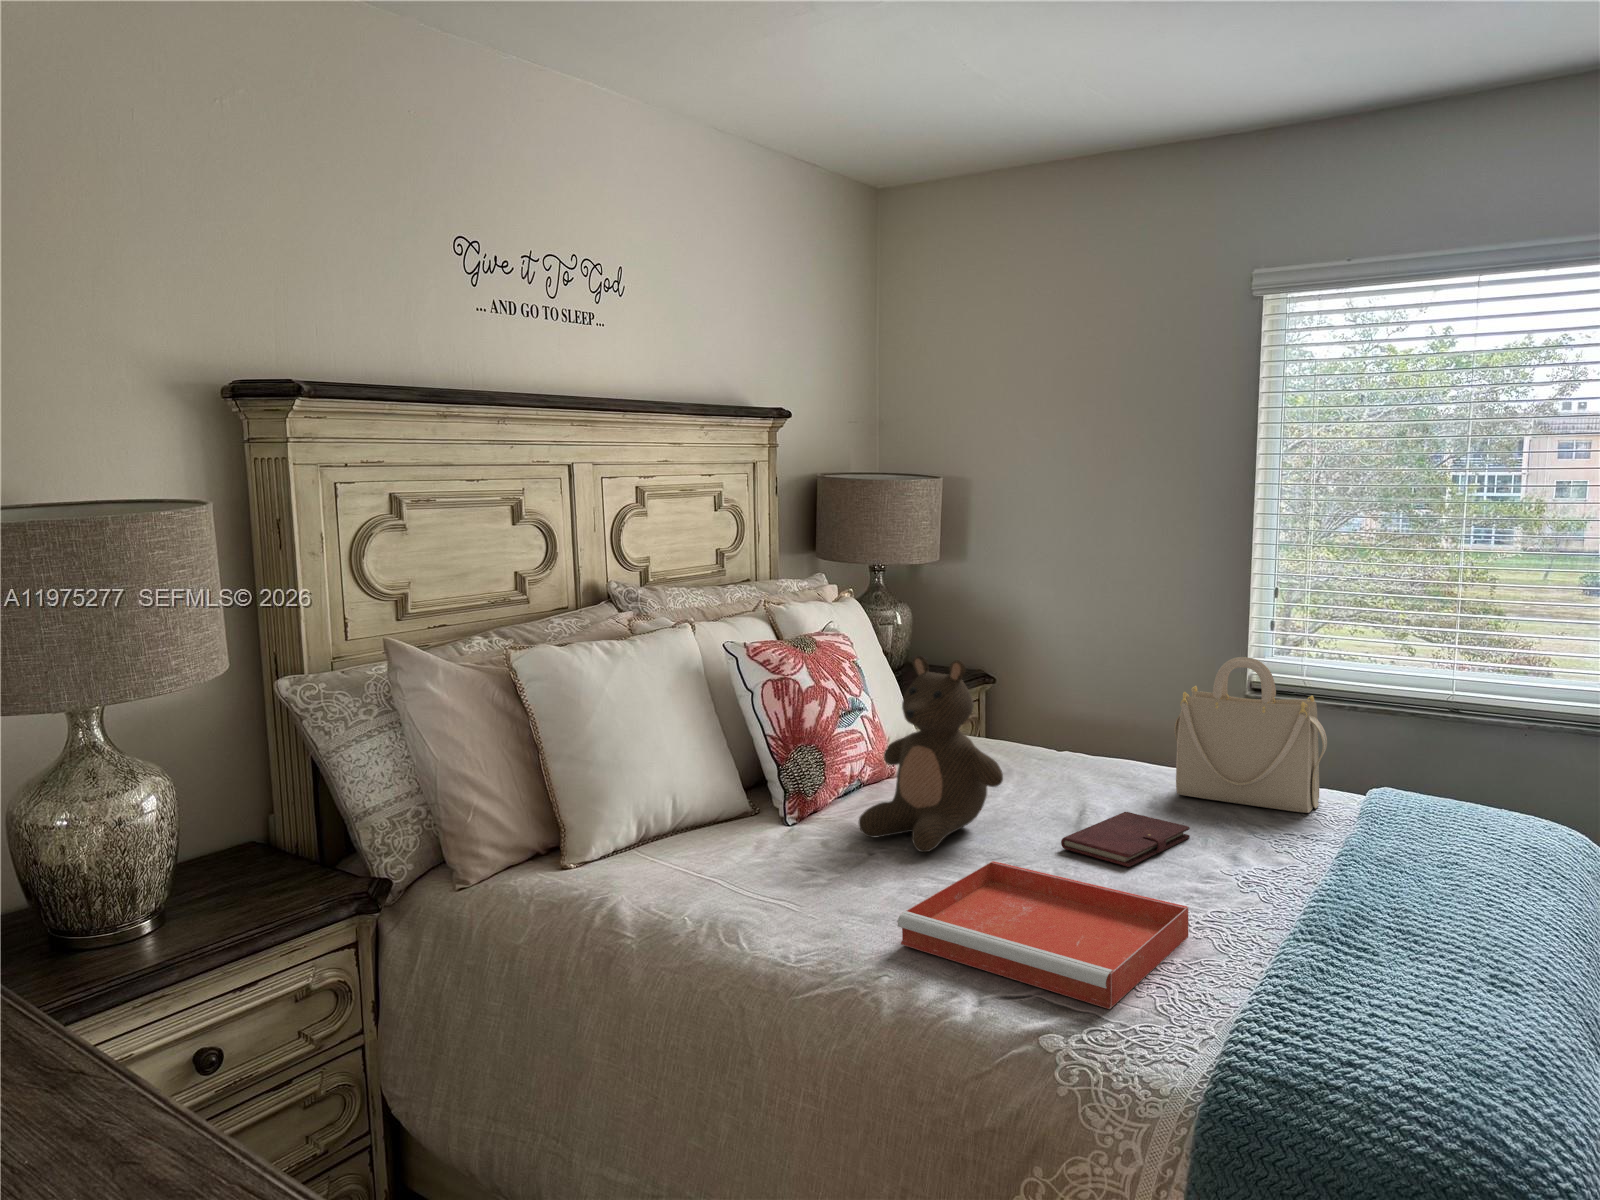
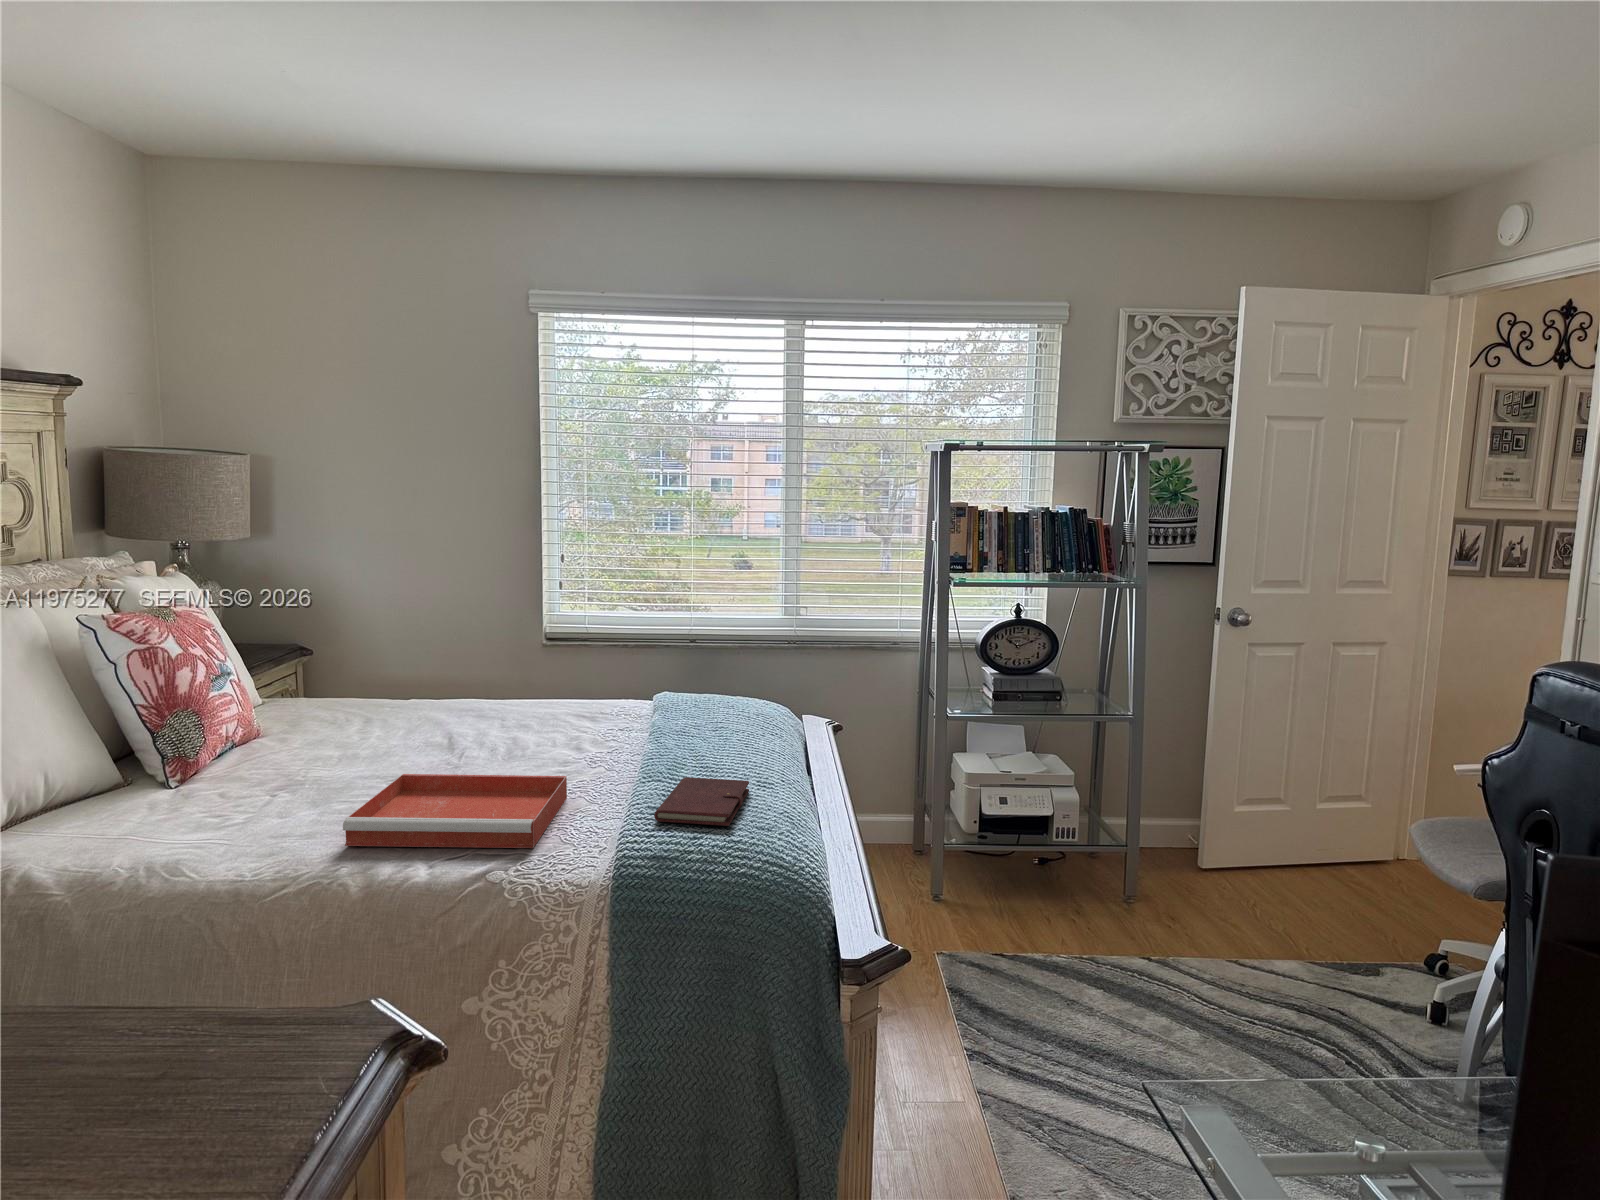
stuffed bear: present [859,655,1003,852] -> none [255,614,393,783]
handbag: present [1174,657,1327,813] -> none [516,606,624,716]
notebook: present [1061,812,1190,867] -> present [654,777,749,826]

